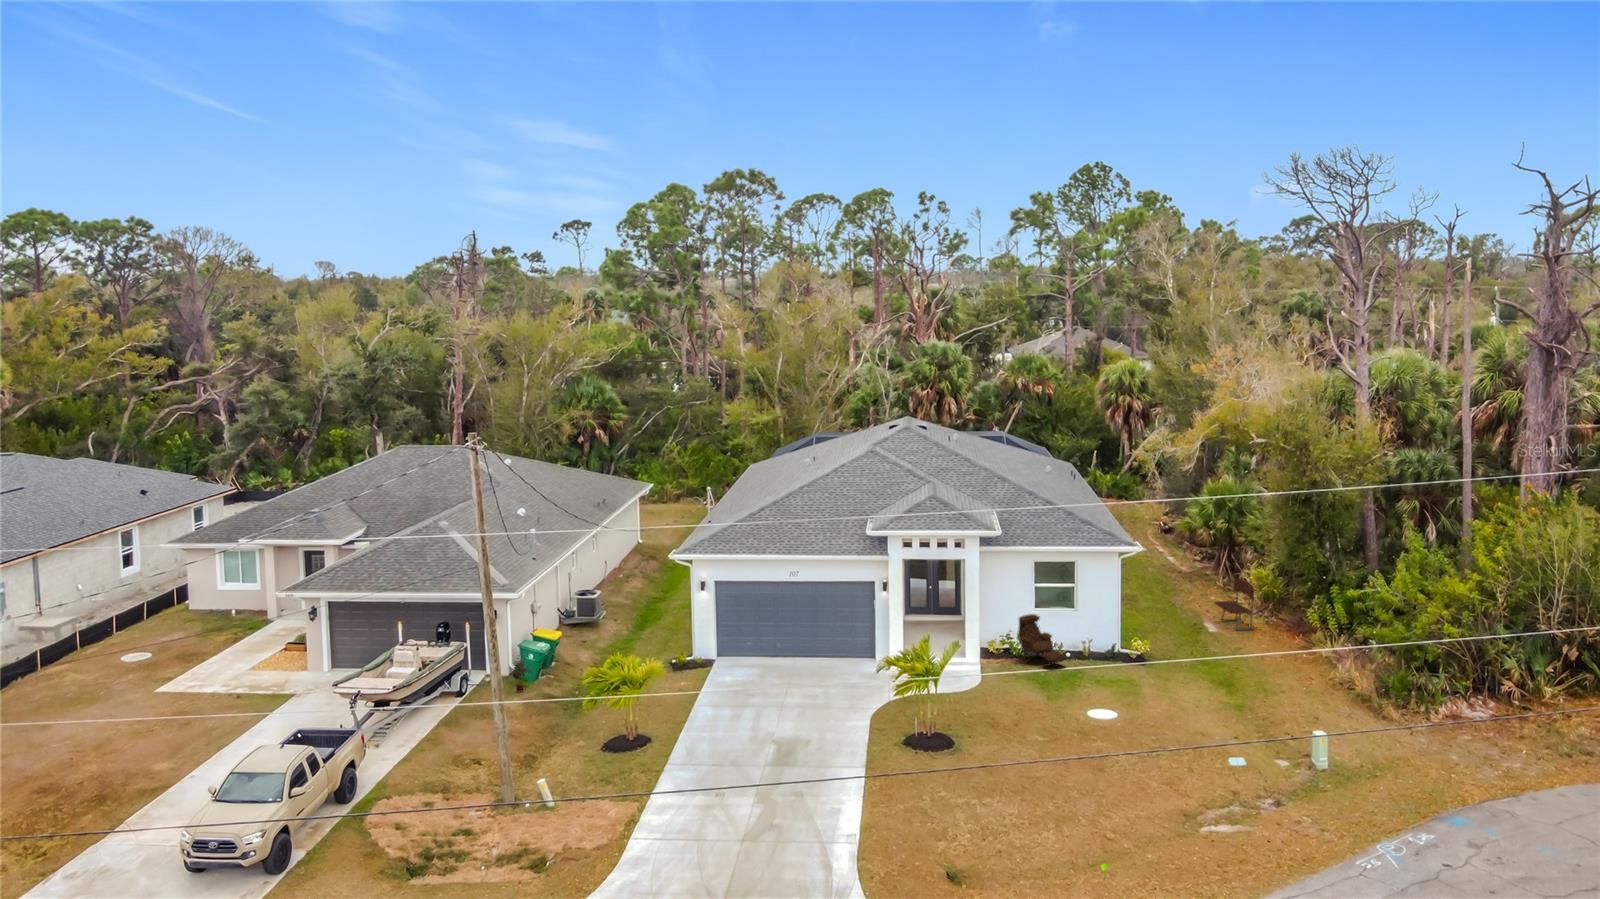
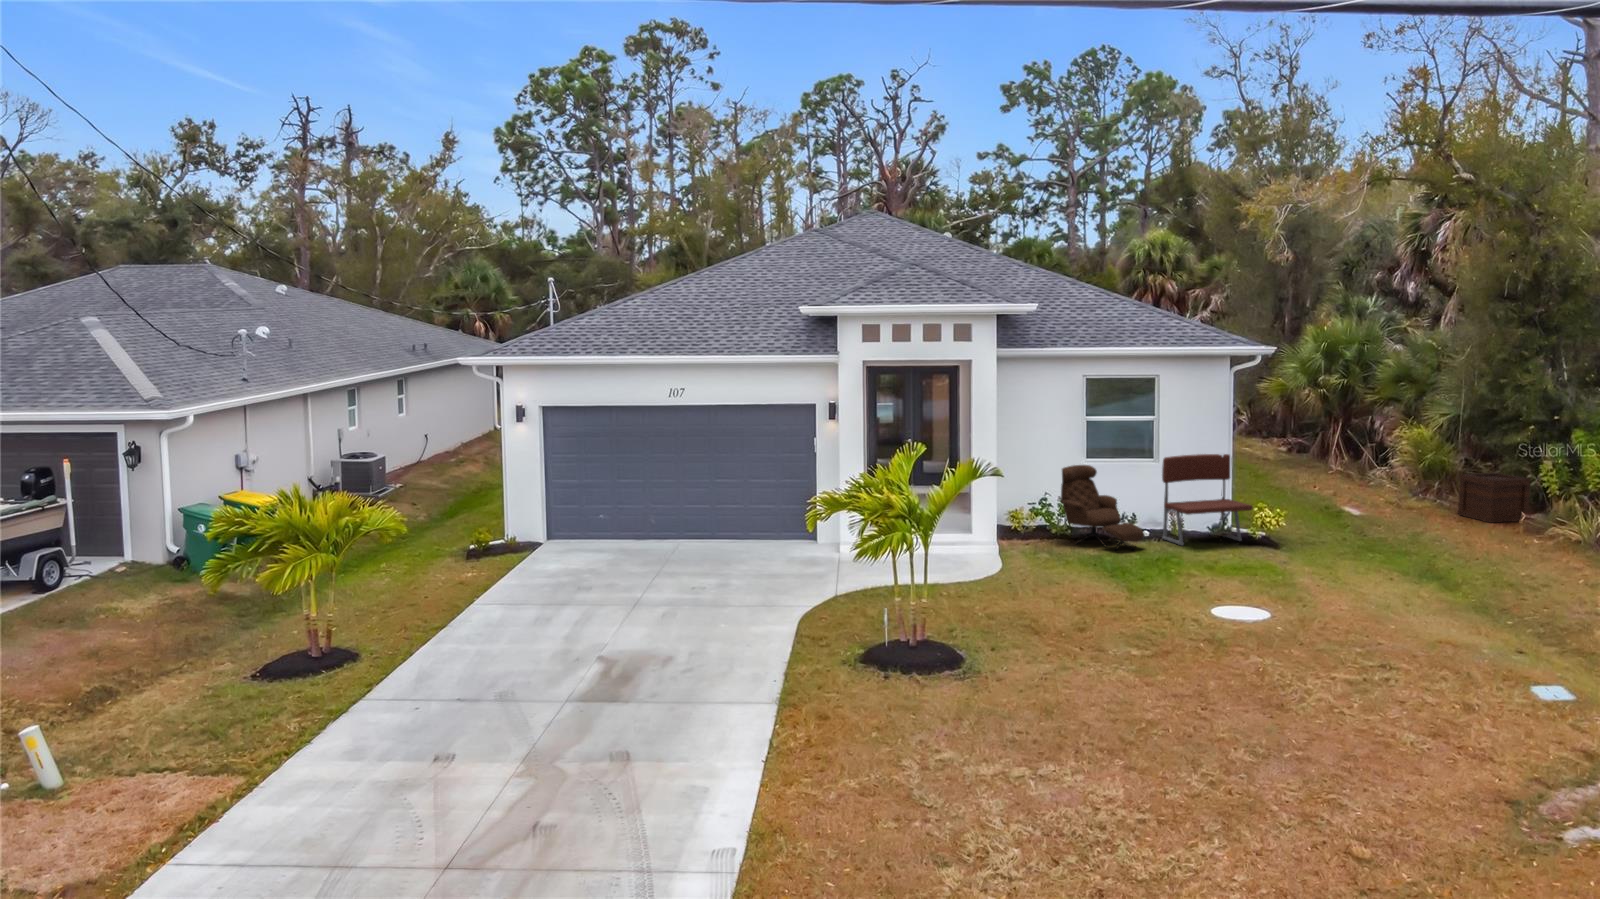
bench: present [1215,578,1254,631] -> present [1162,454,1253,545]
wooden crate: none [1266,613,1306,646] -> present [1458,473,1530,523]
potted tree: present [513,655,531,692] -> none [148,518,191,586]

